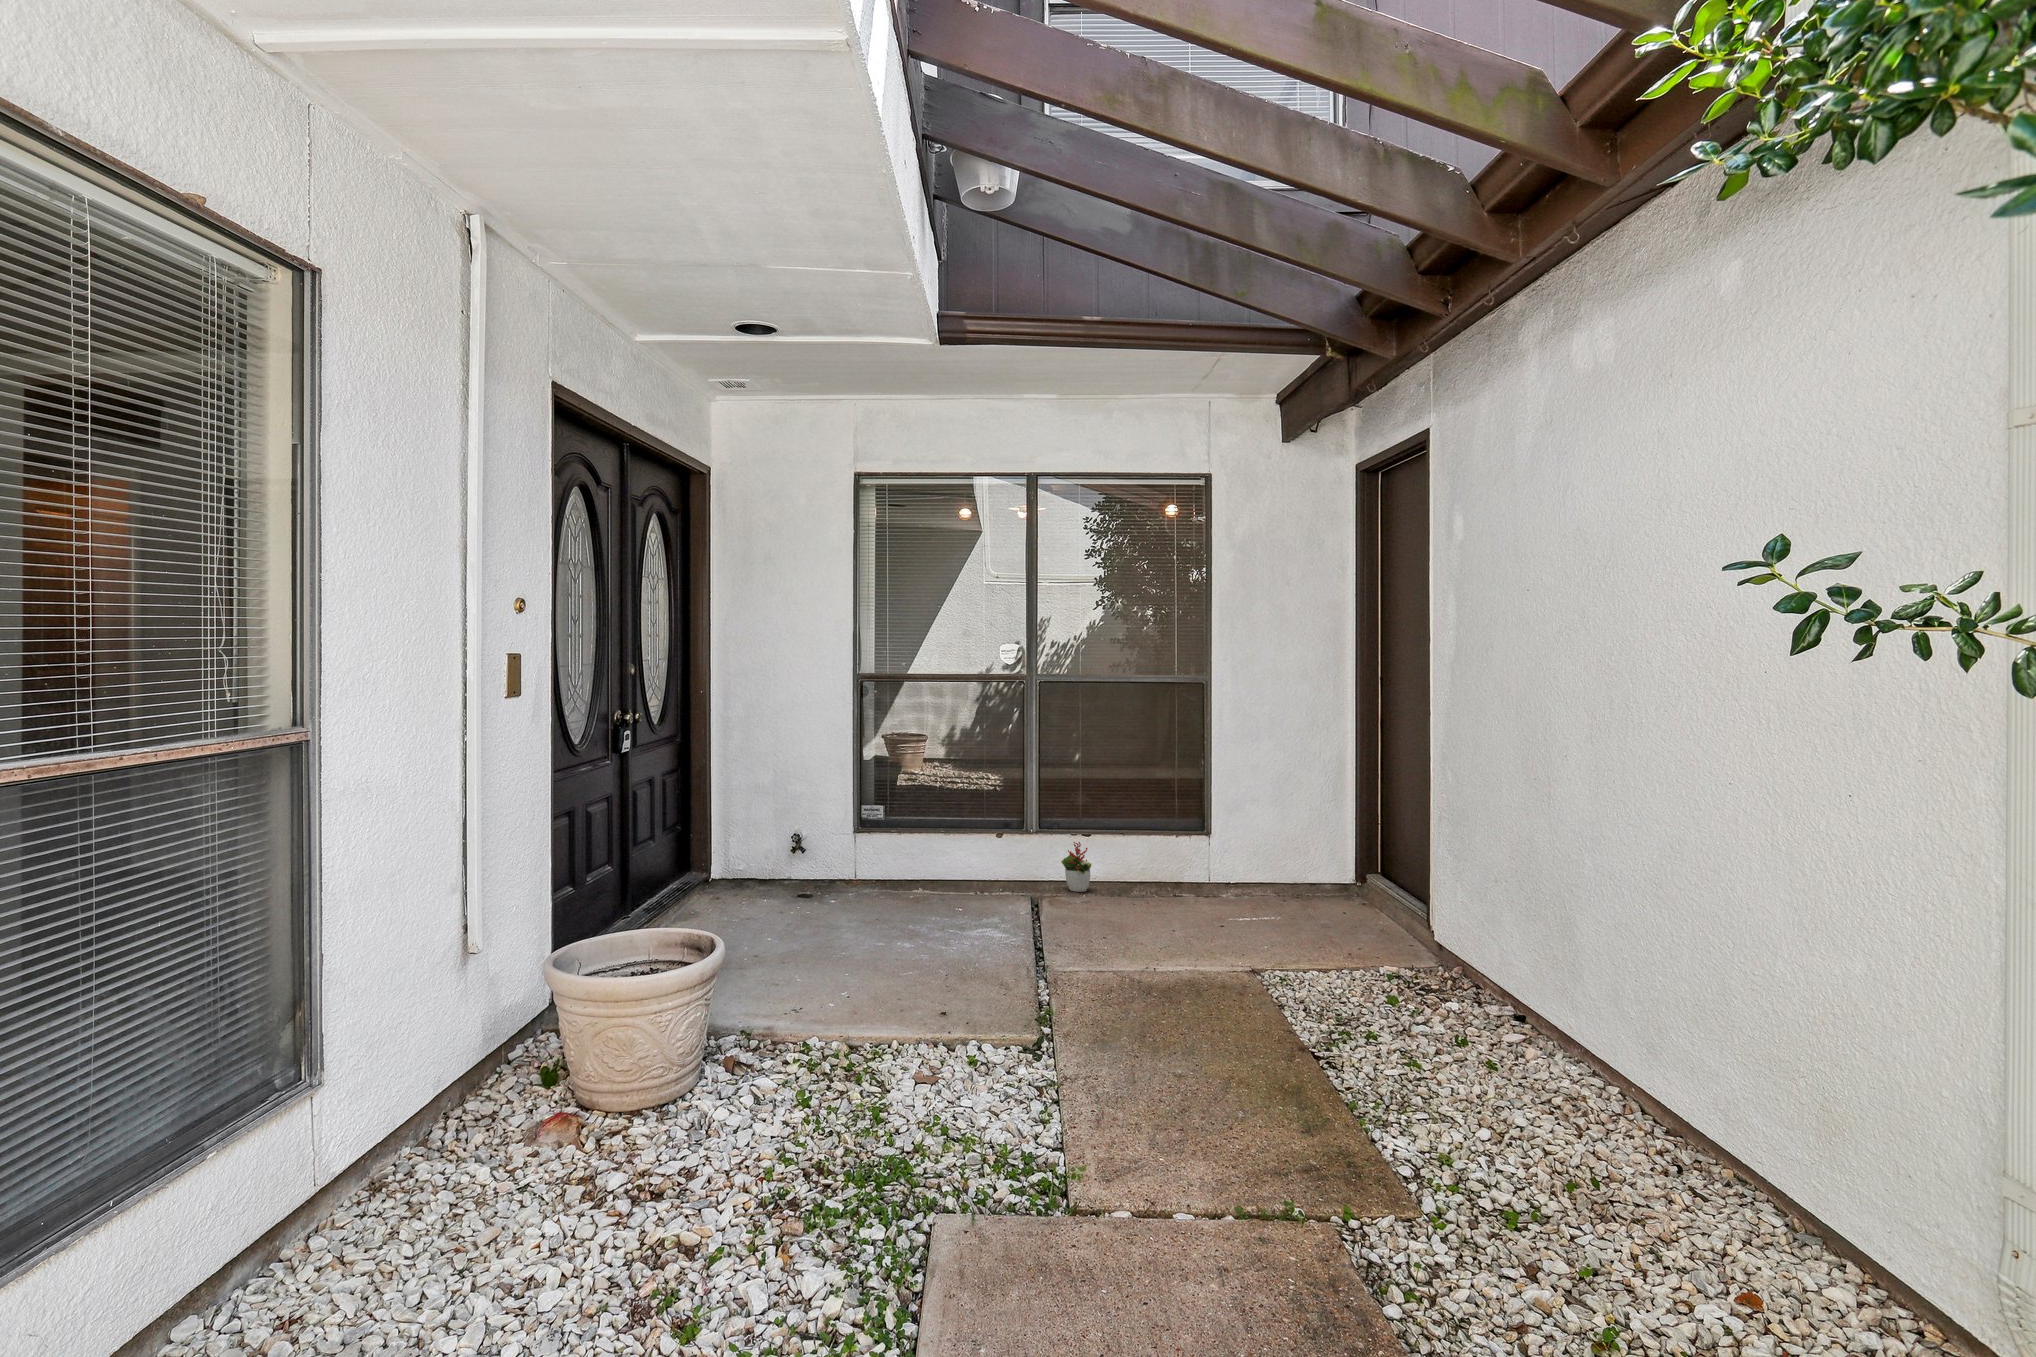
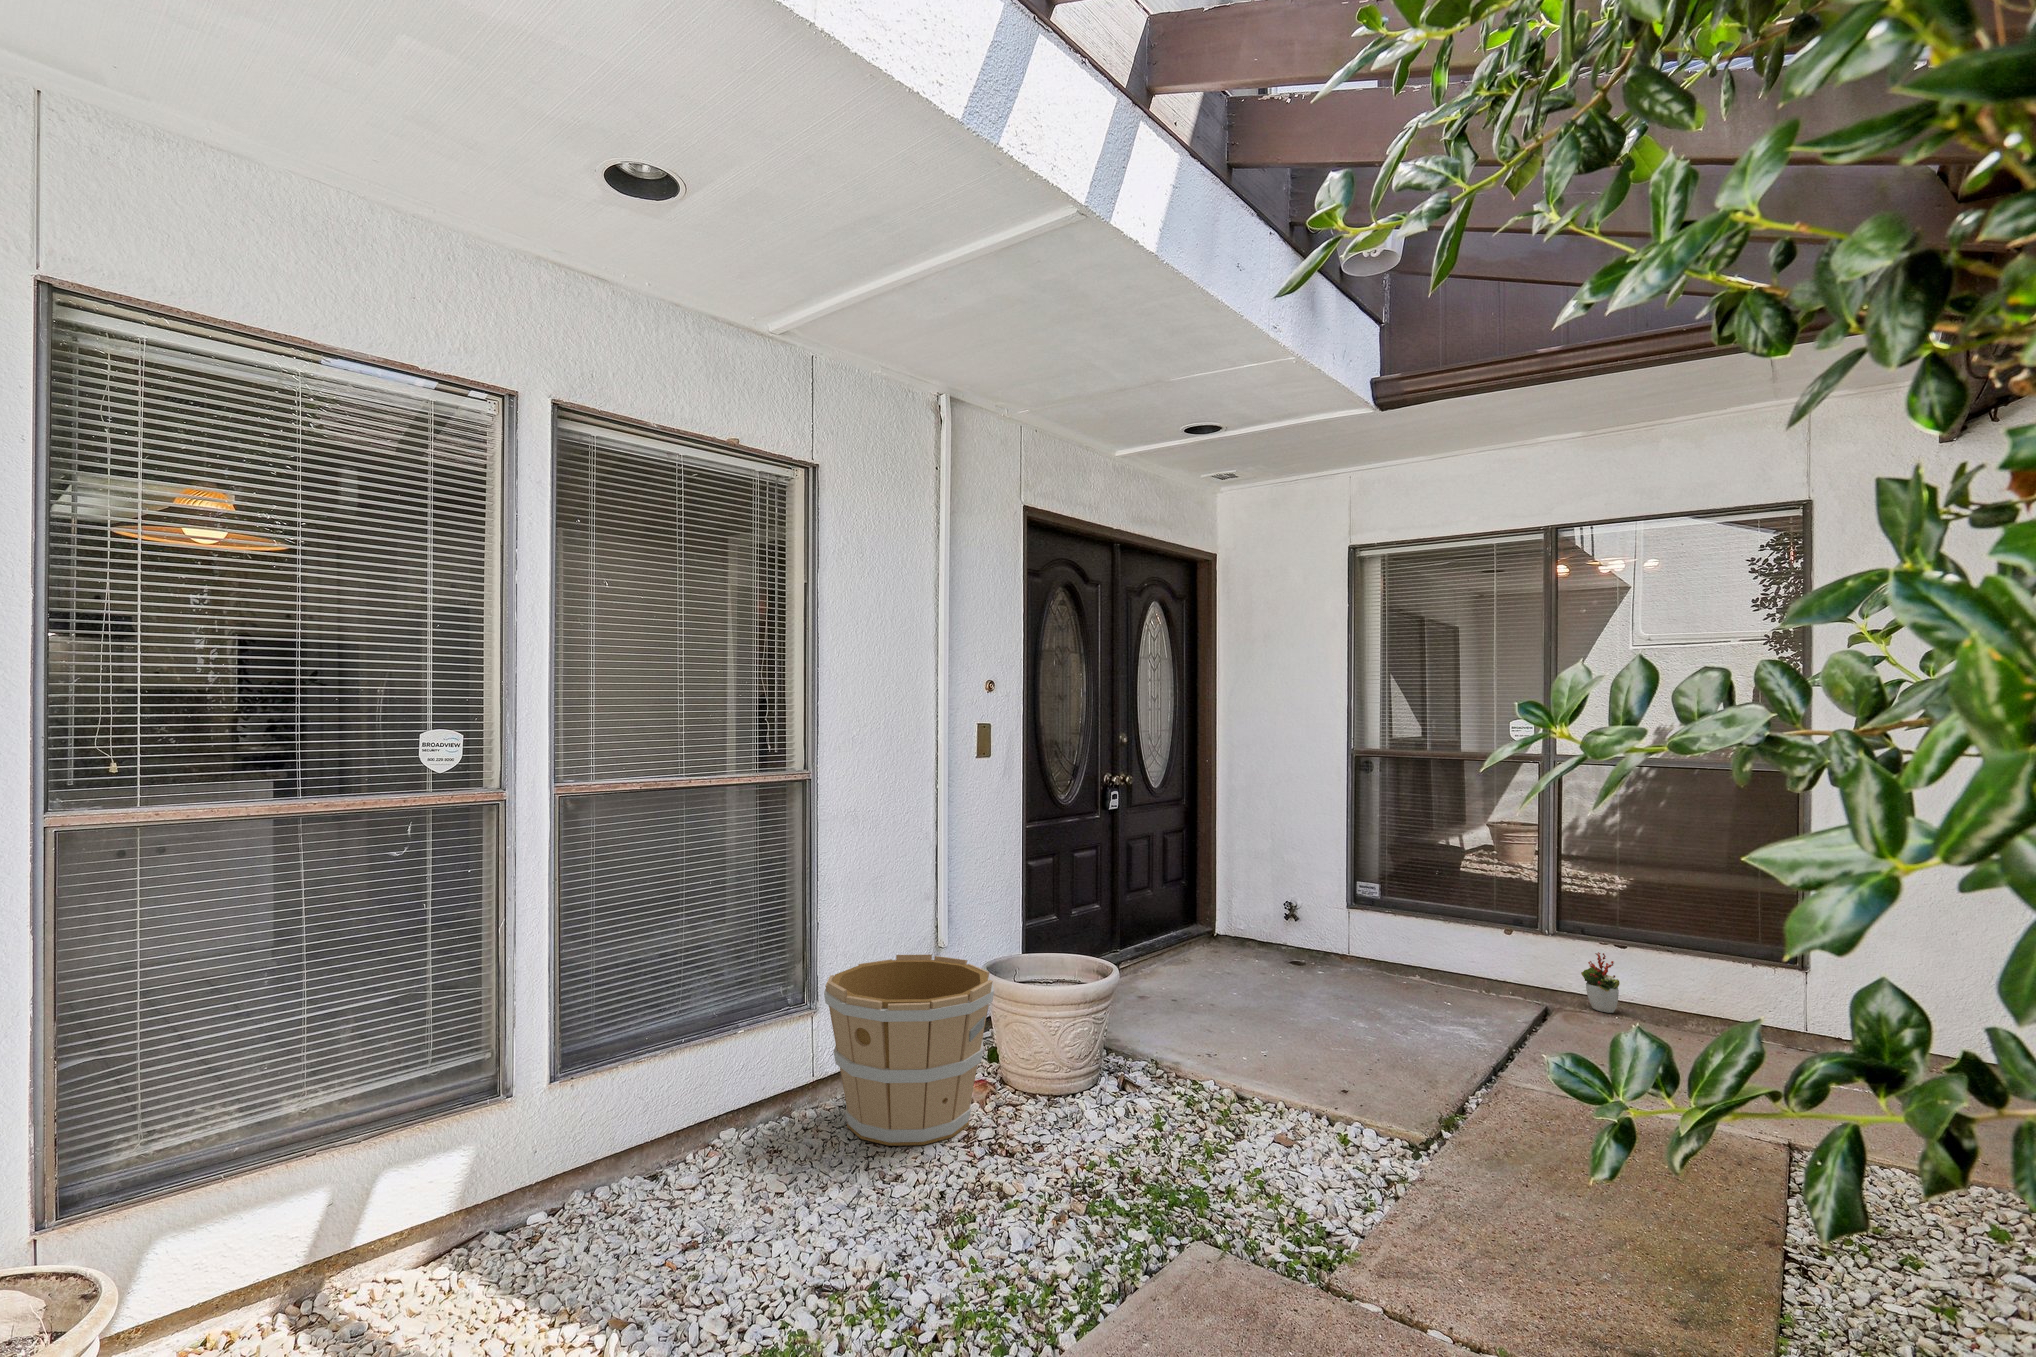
wooden bucket: none [339,969,609,1250] -> present [824,954,994,1146]

